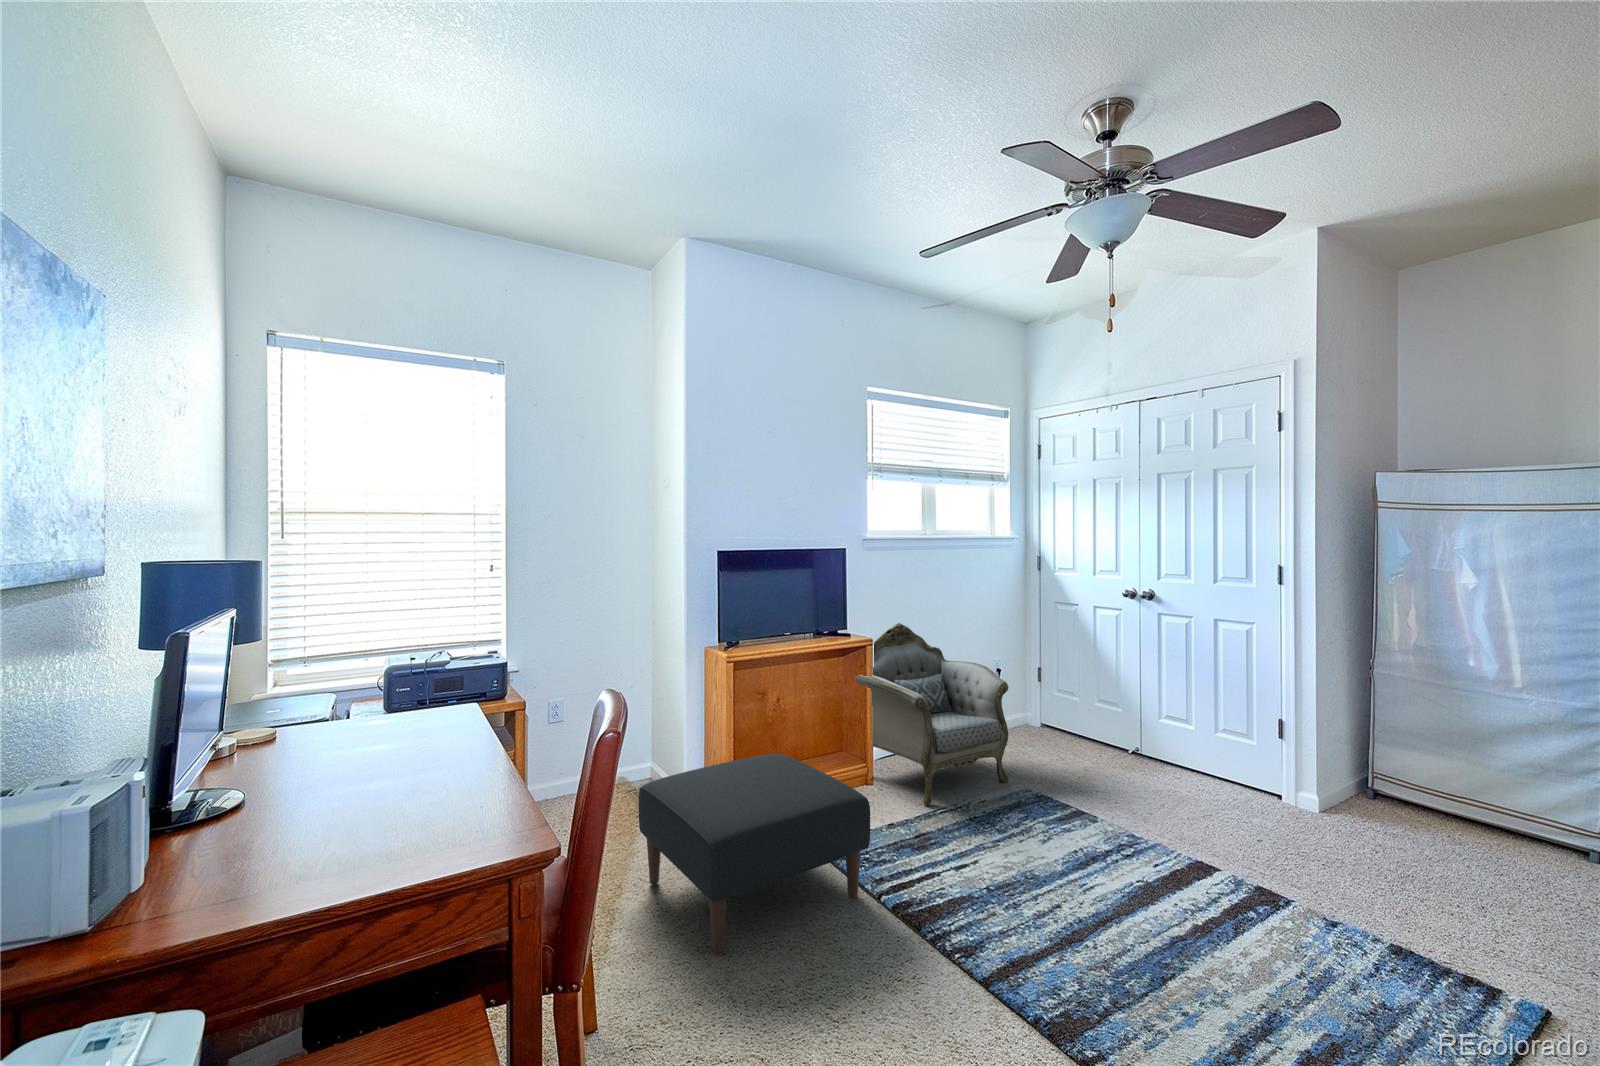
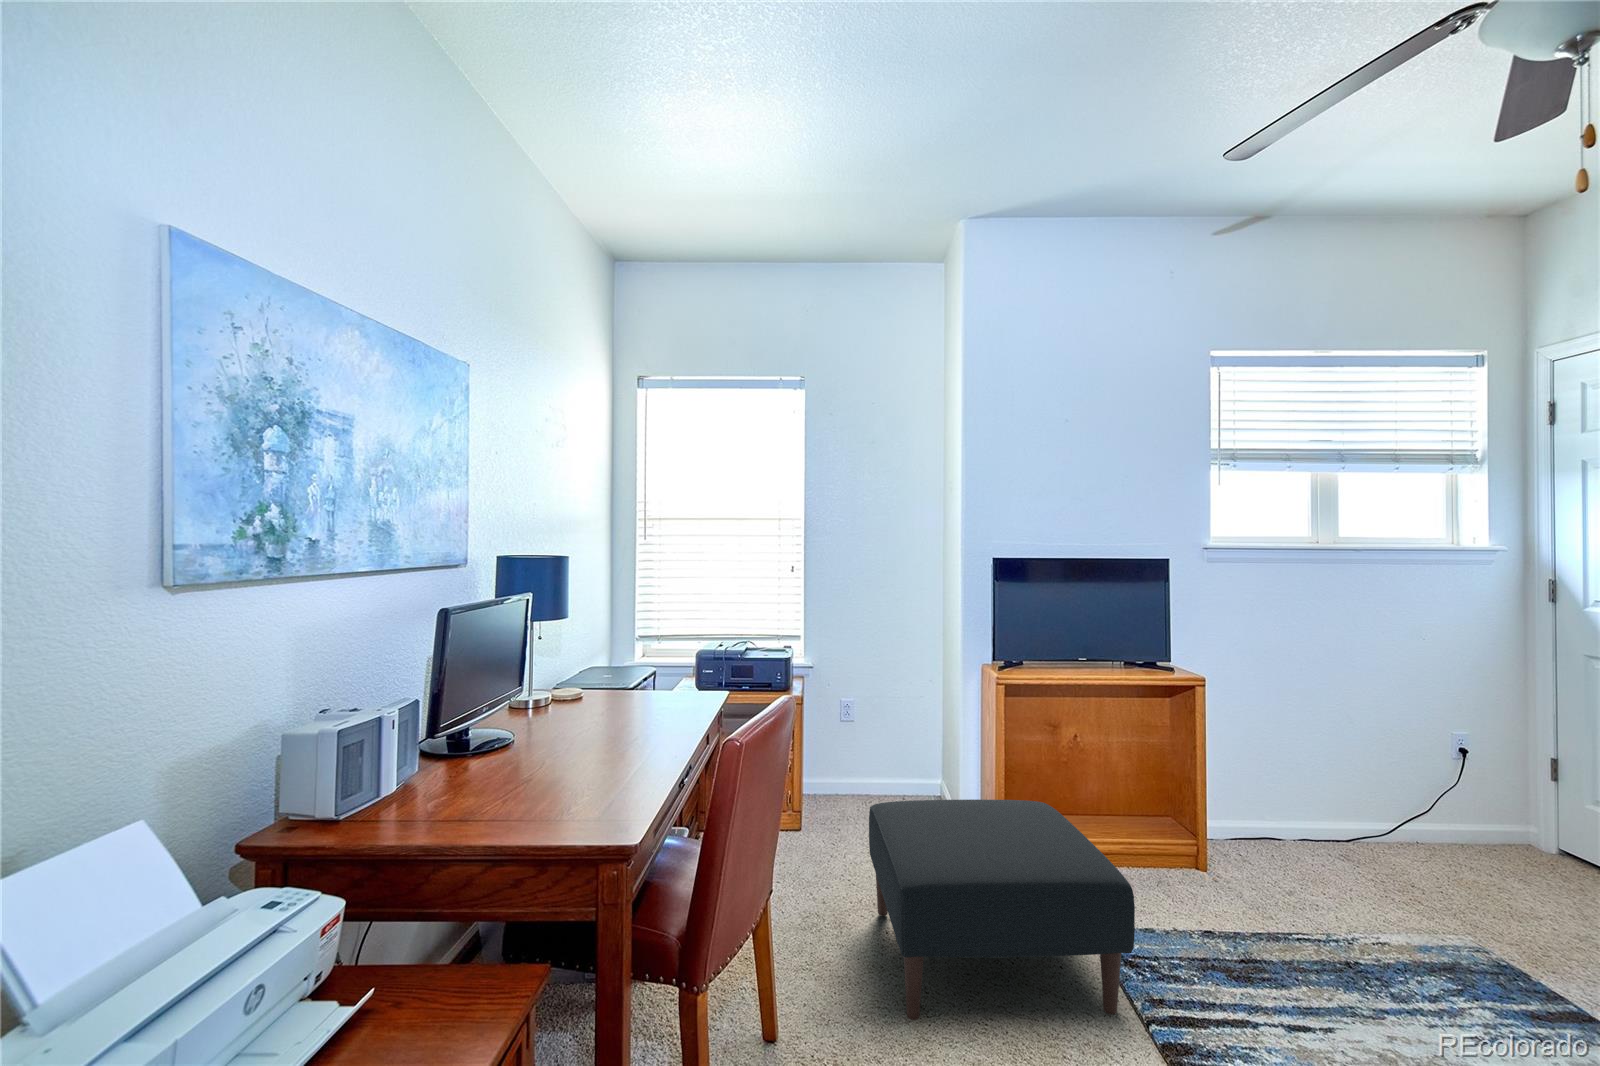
armchair: present [855,623,1009,806] -> none [1177,661,1450,924]

